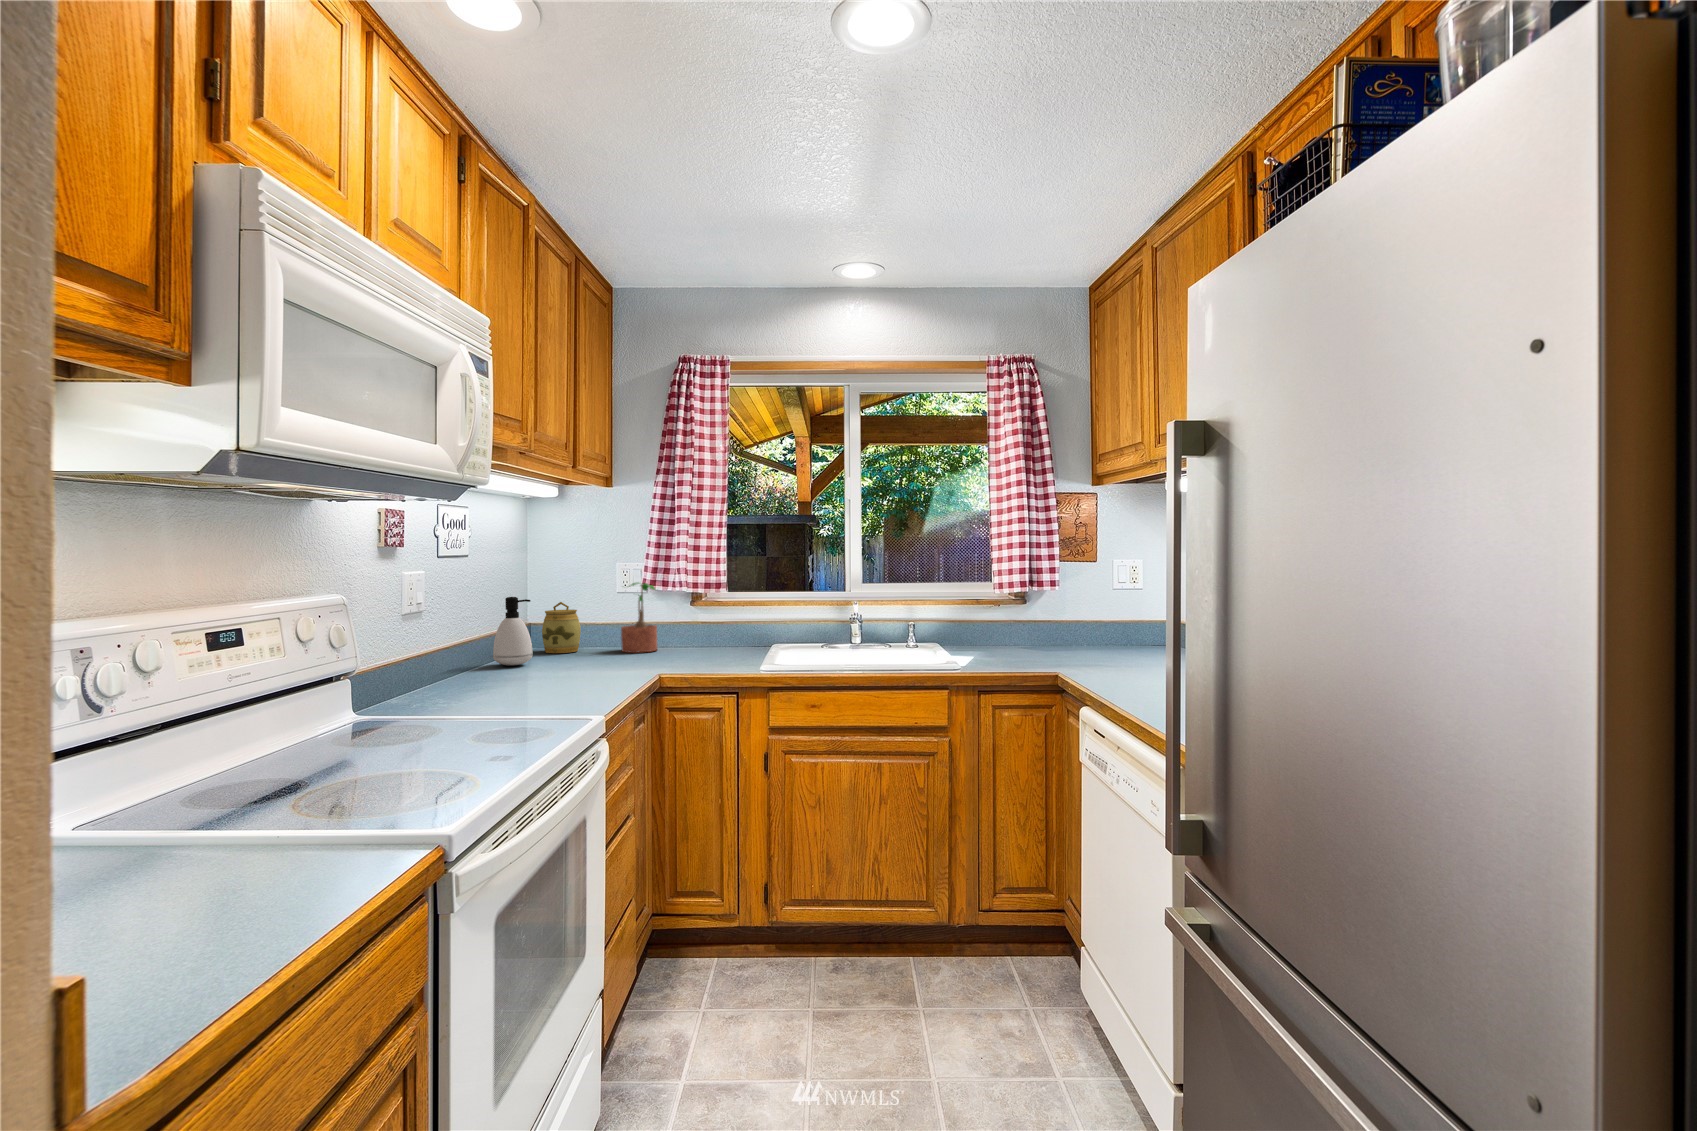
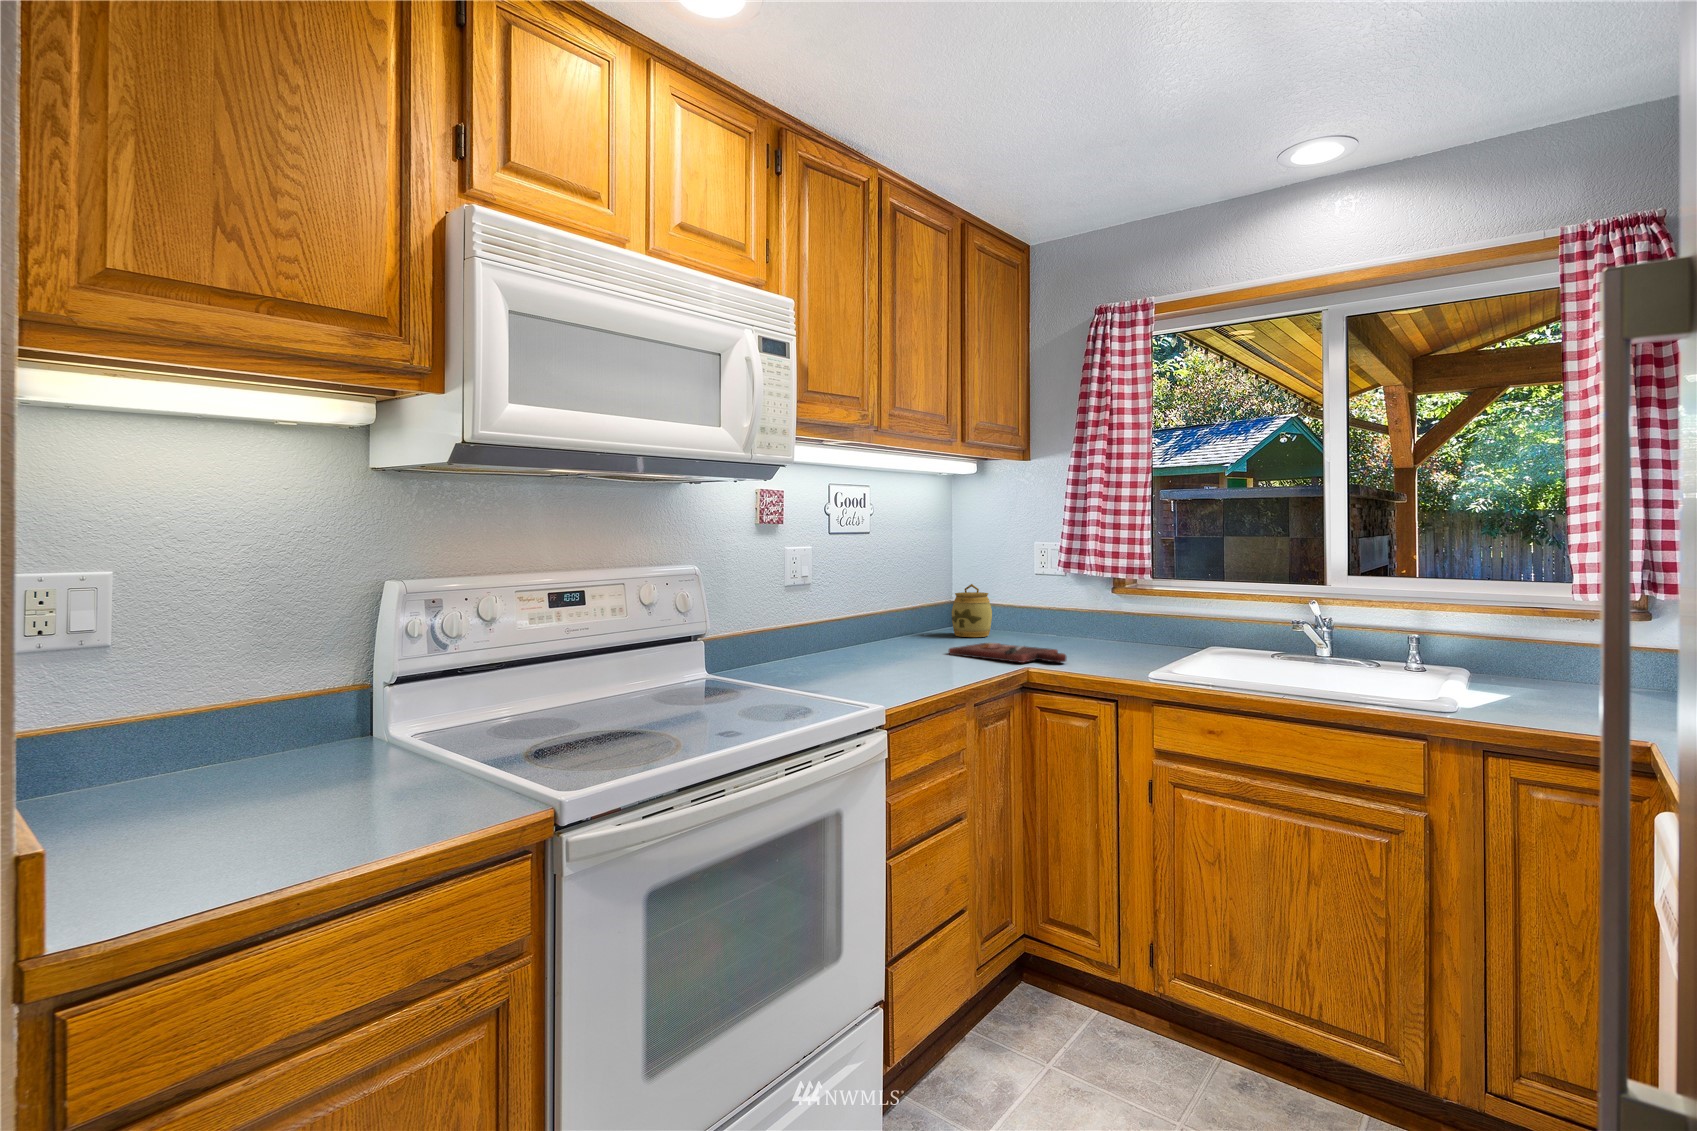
potted plant: present [621,583,658,653] -> none [1030,566,1071,643]
soap dispenser: present [493,597,533,665] -> none [887,576,924,645]
cutting board: none [569,655,684,670] -> present [949,643,1067,663]

